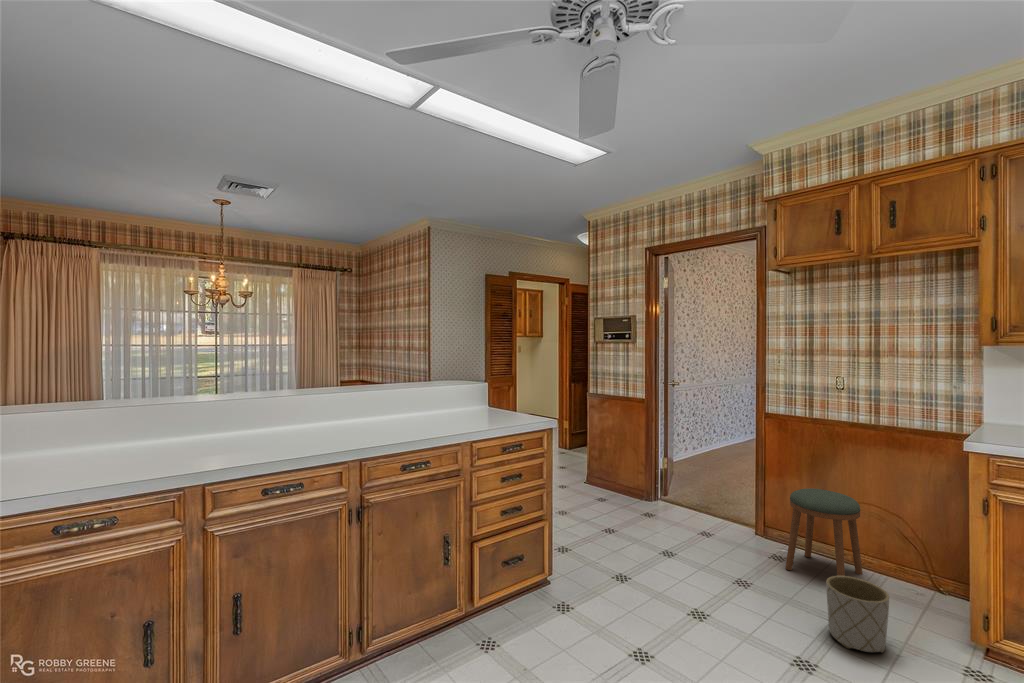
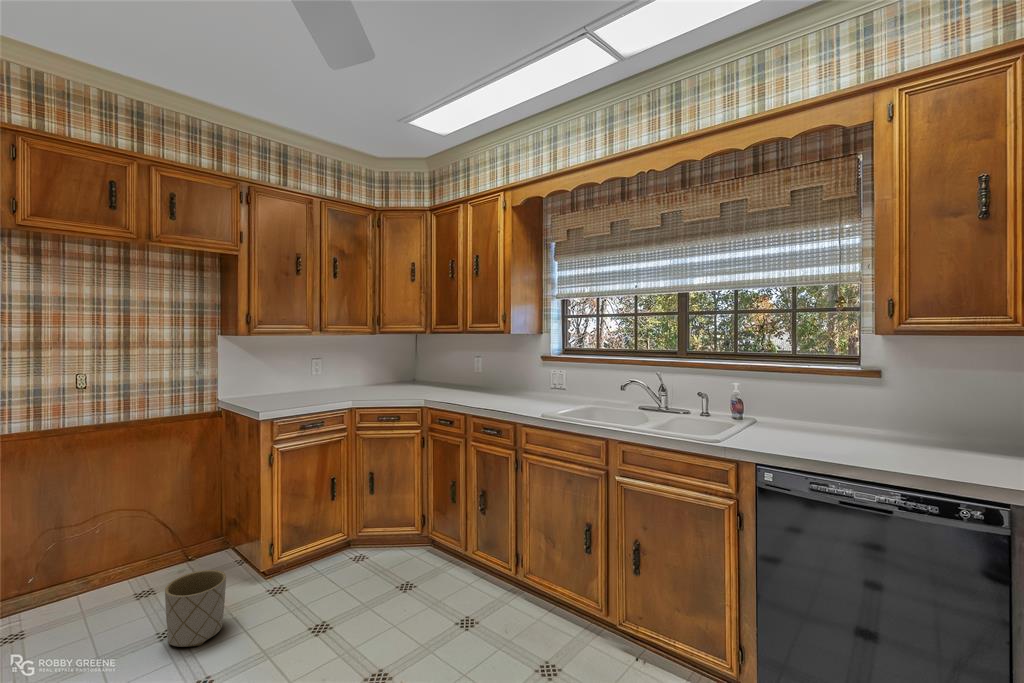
stool: present [786,488,863,576] -> none [33,508,128,637]

